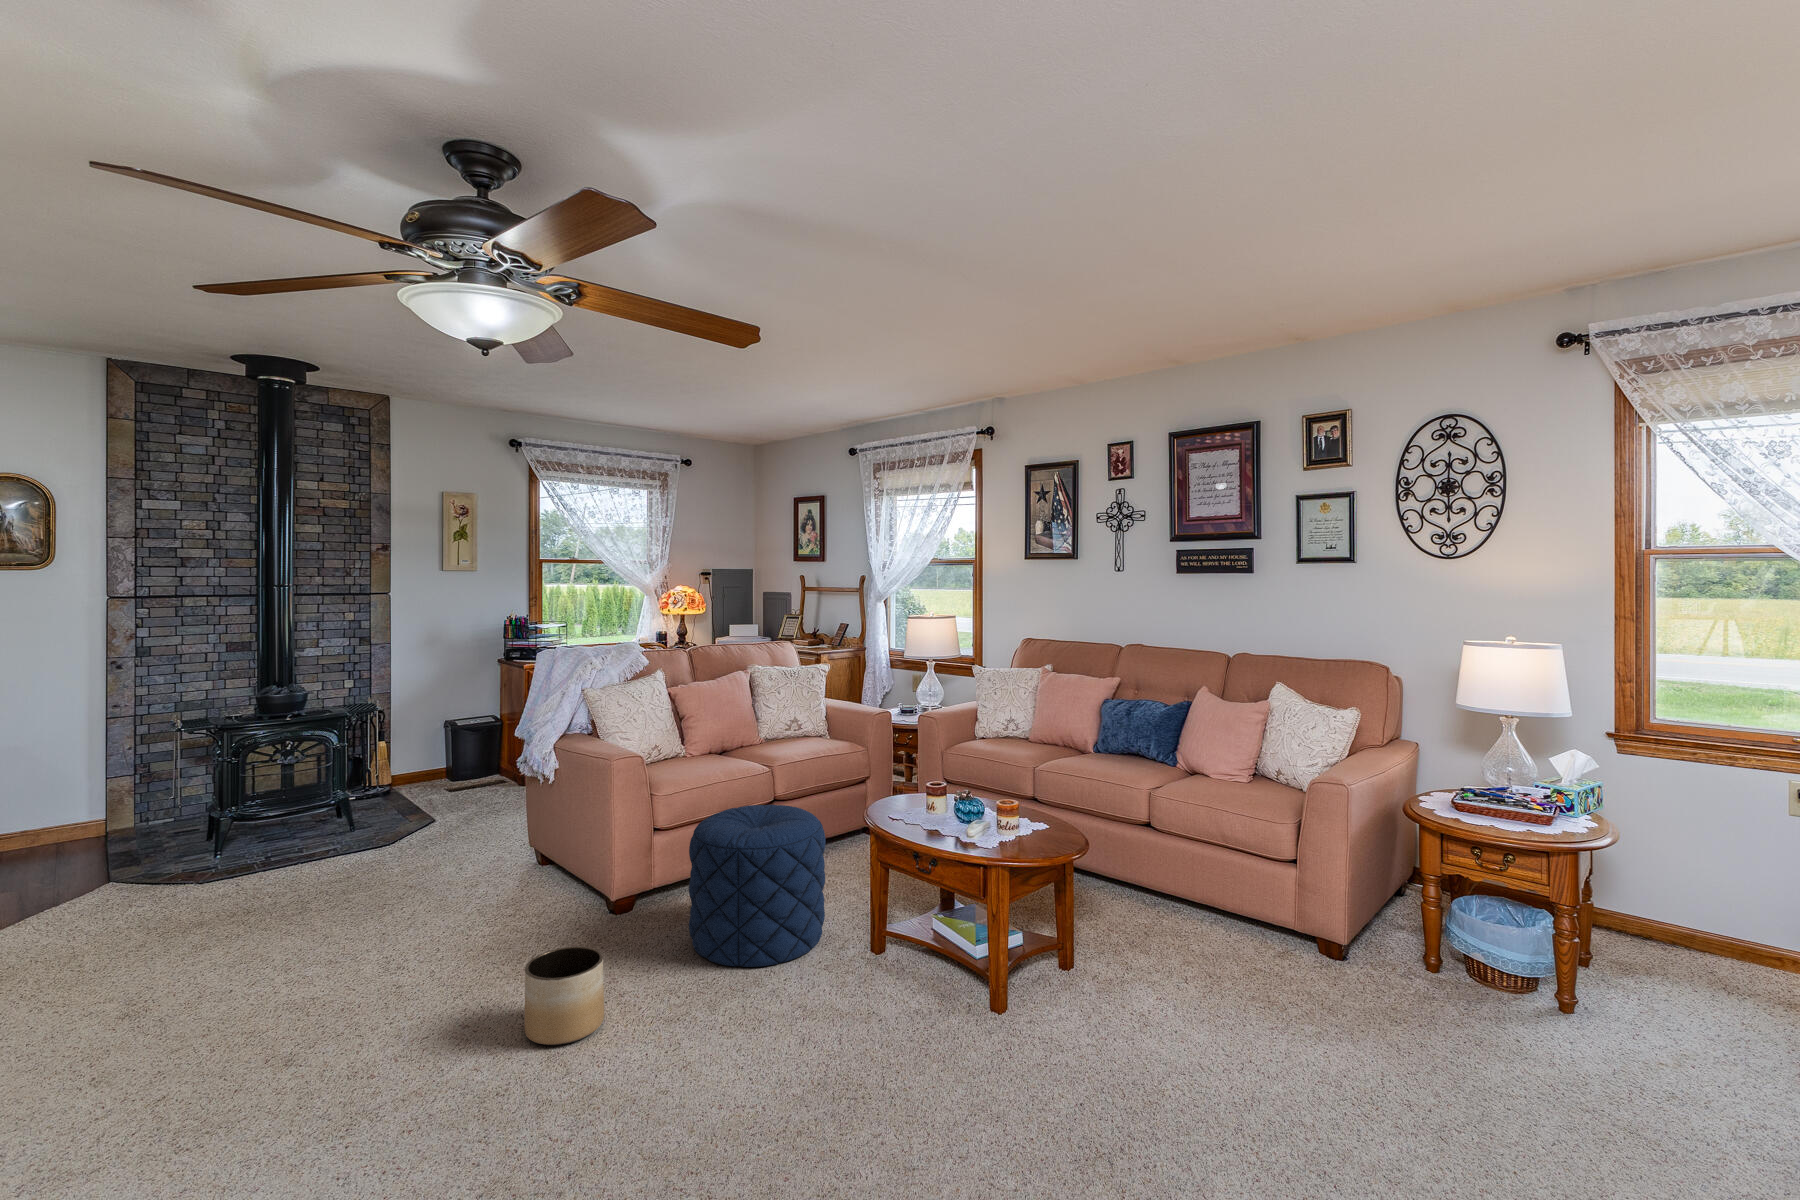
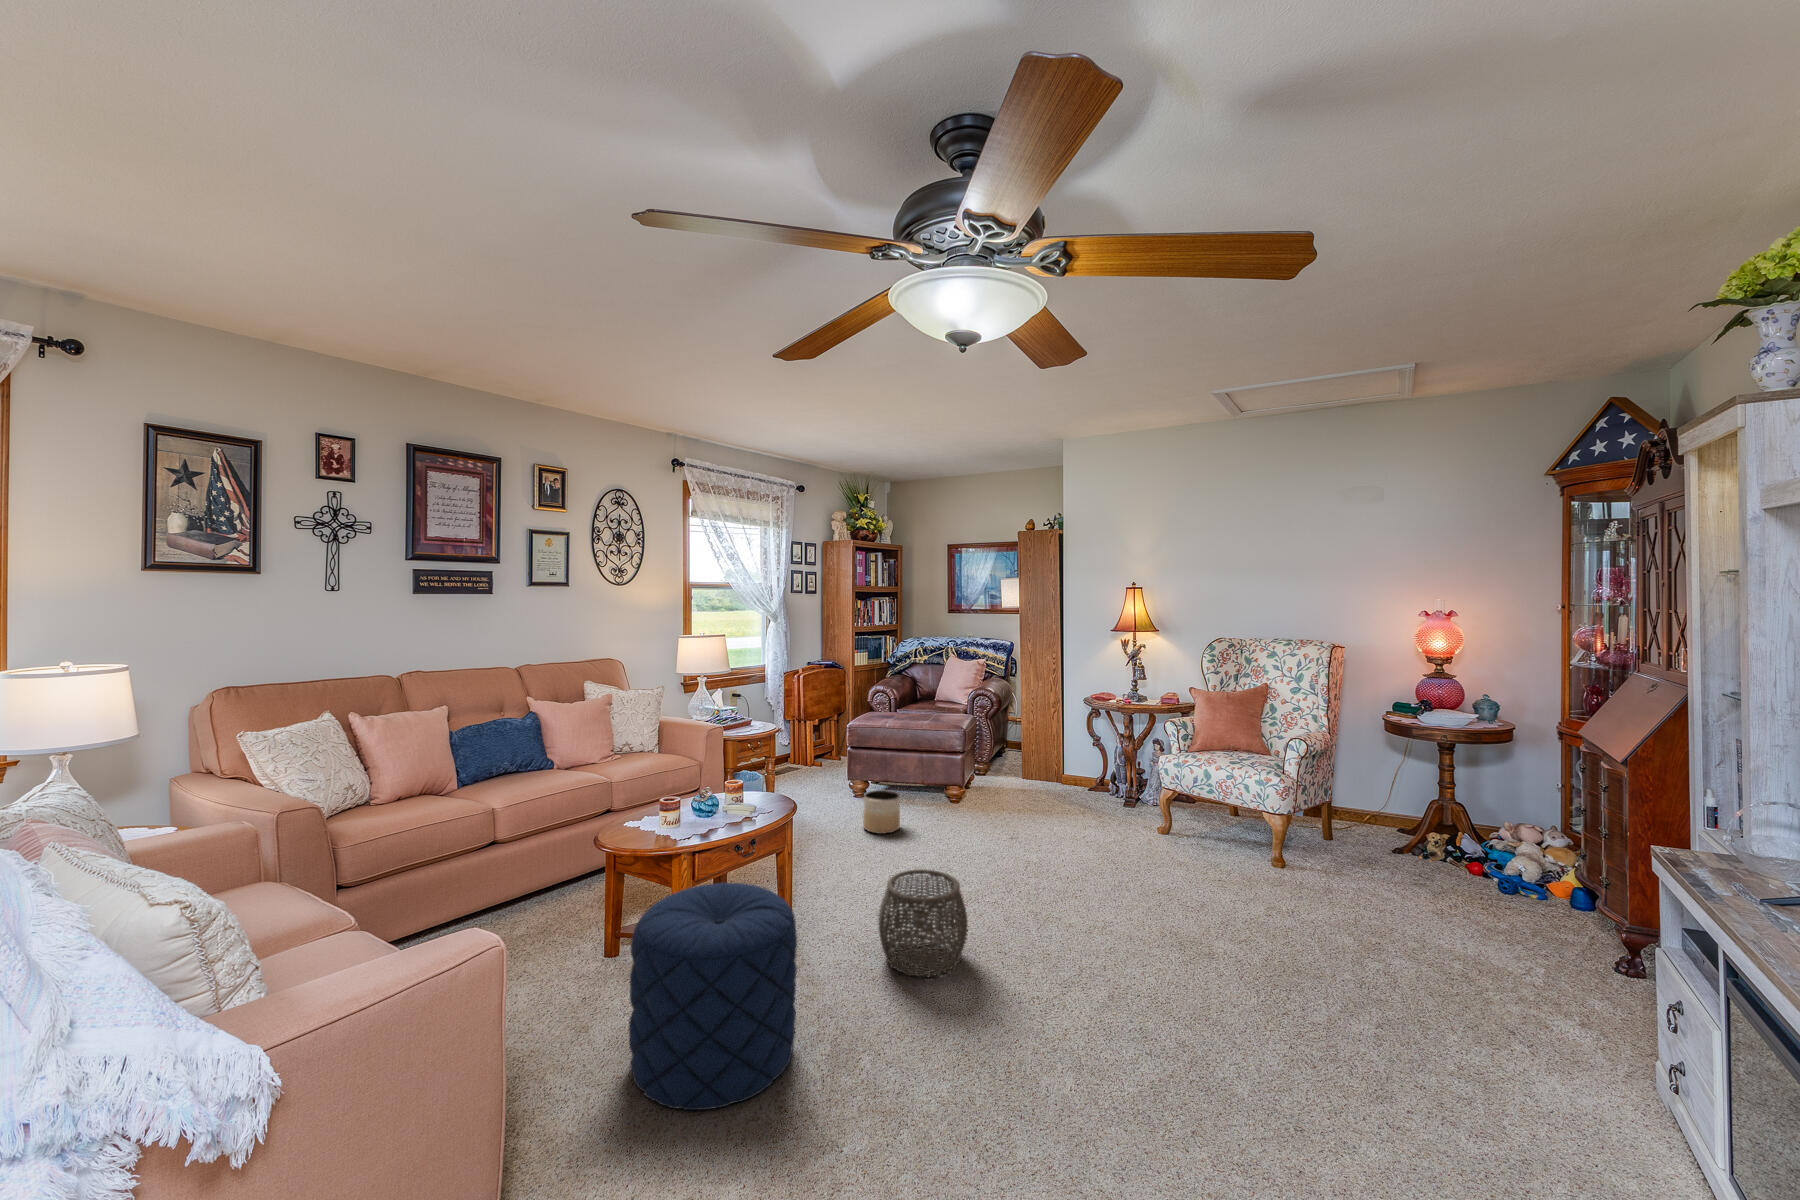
woven basket: none [781,937,908,1093] -> present [878,869,968,977]
planter: present [525,946,604,1045] -> present [863,790,900,834]

